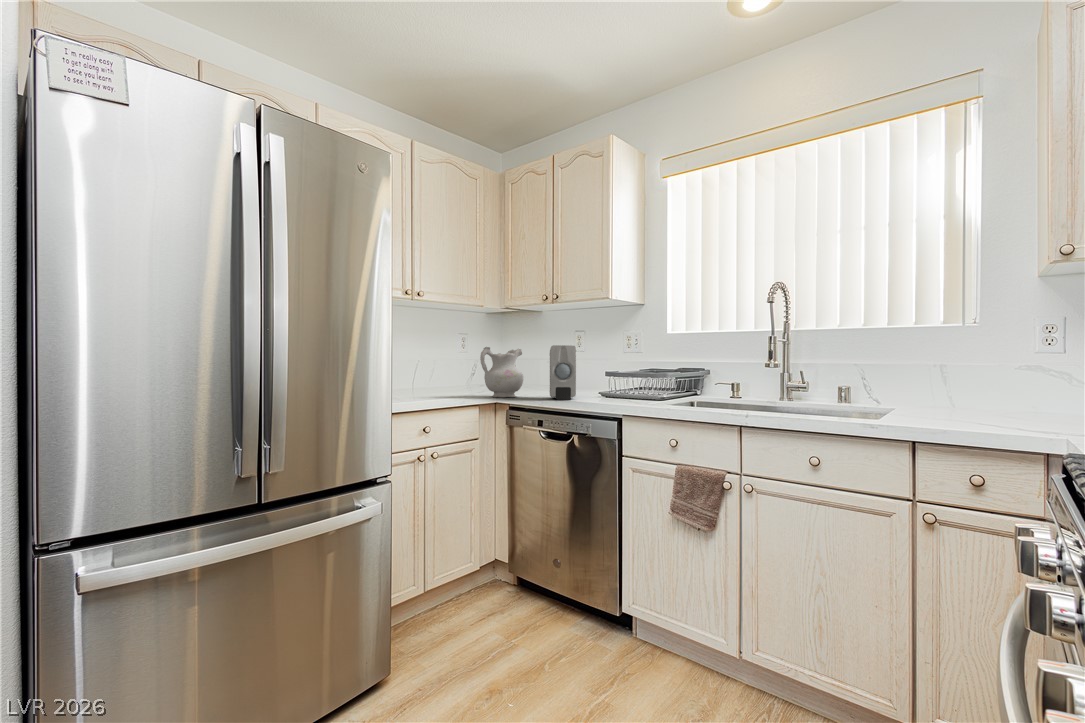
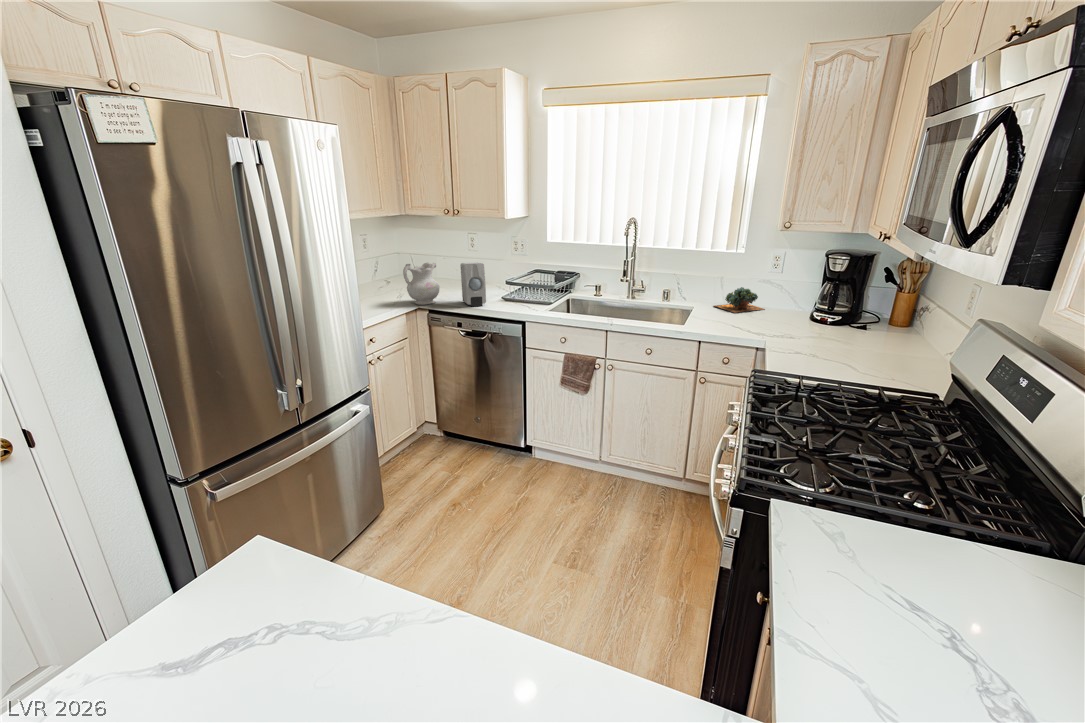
succulent plant: none [931,376,1040,414] -> present [714,287,764,313]

